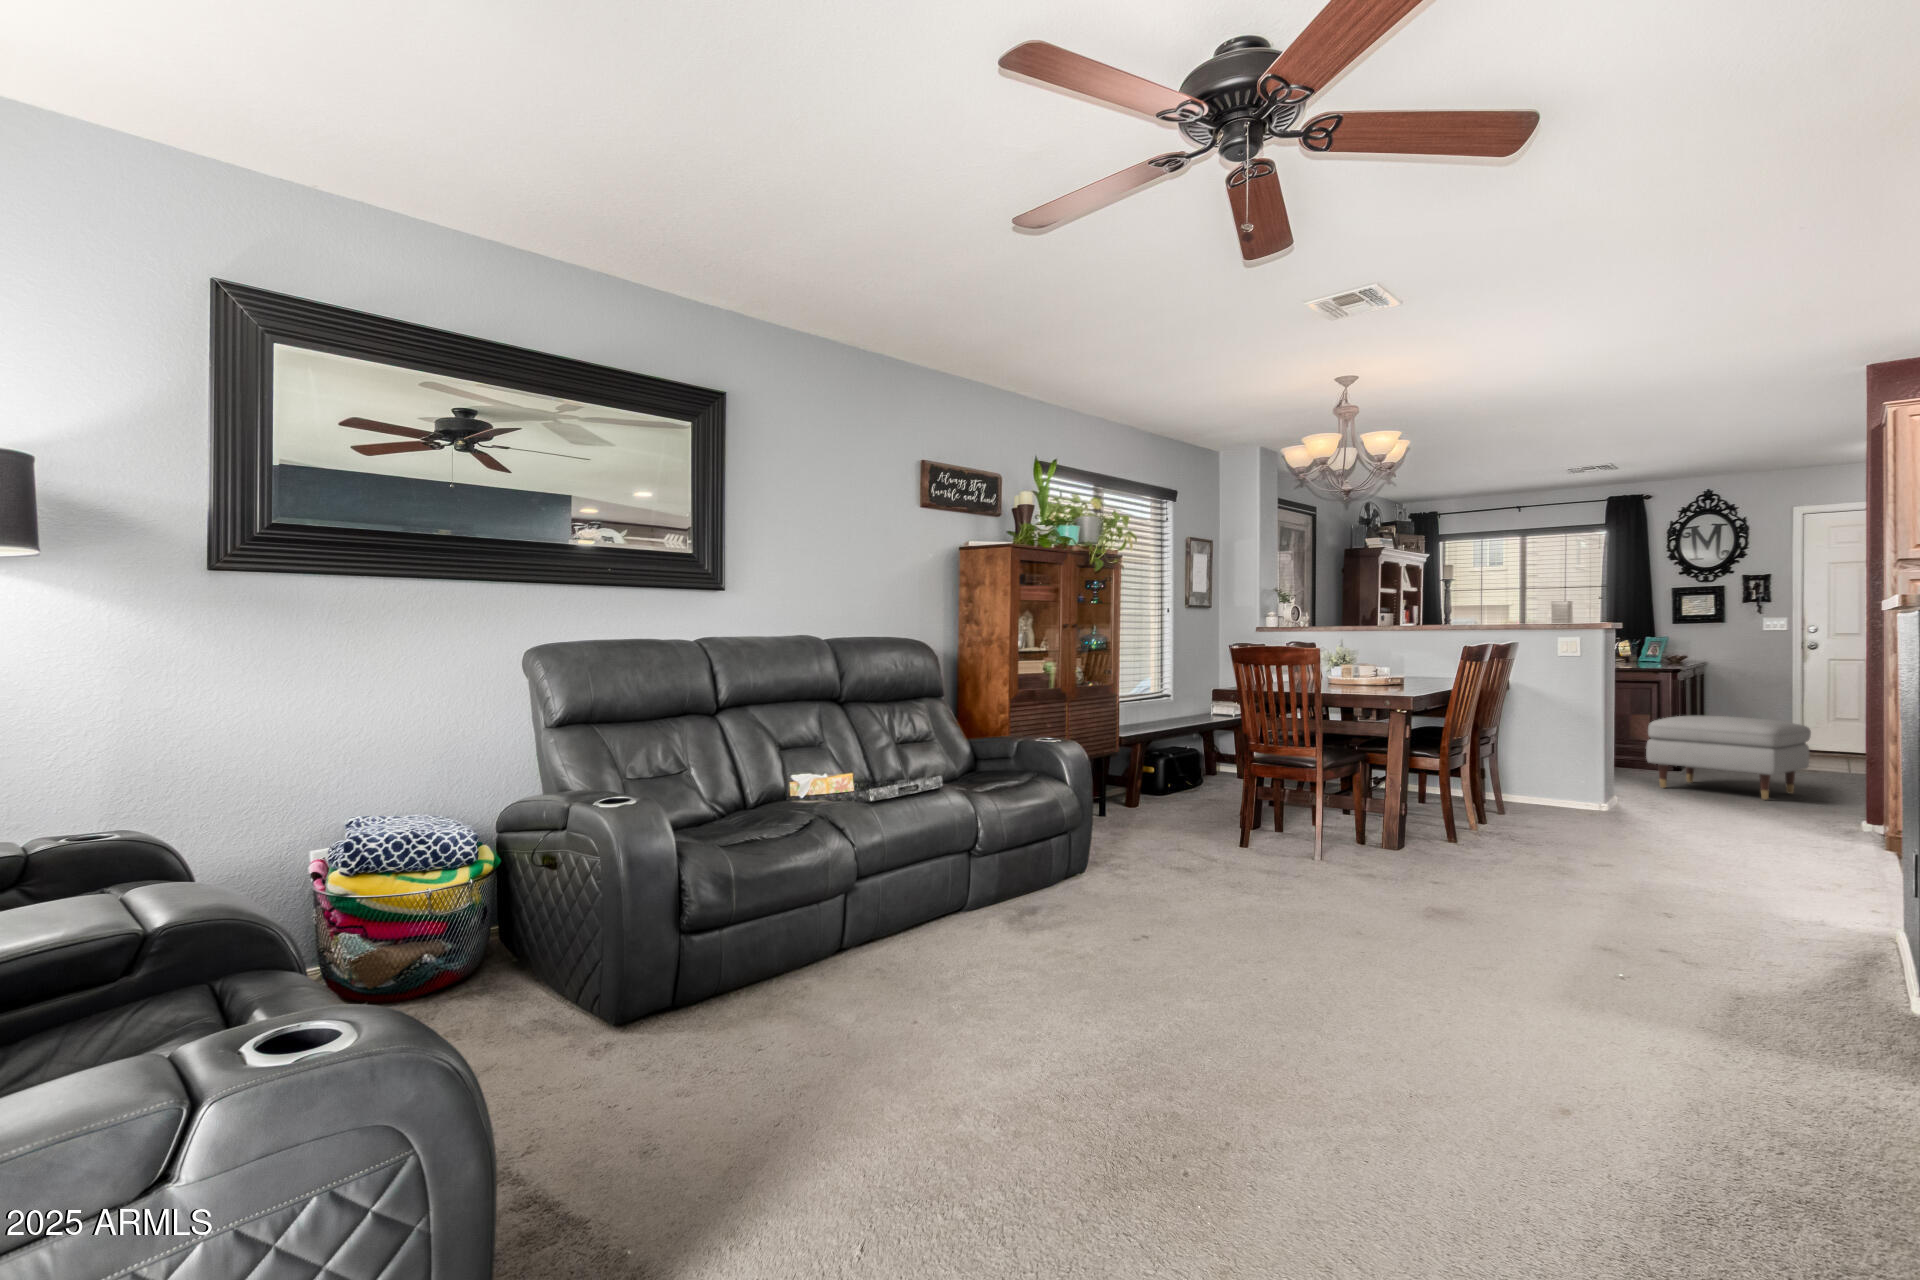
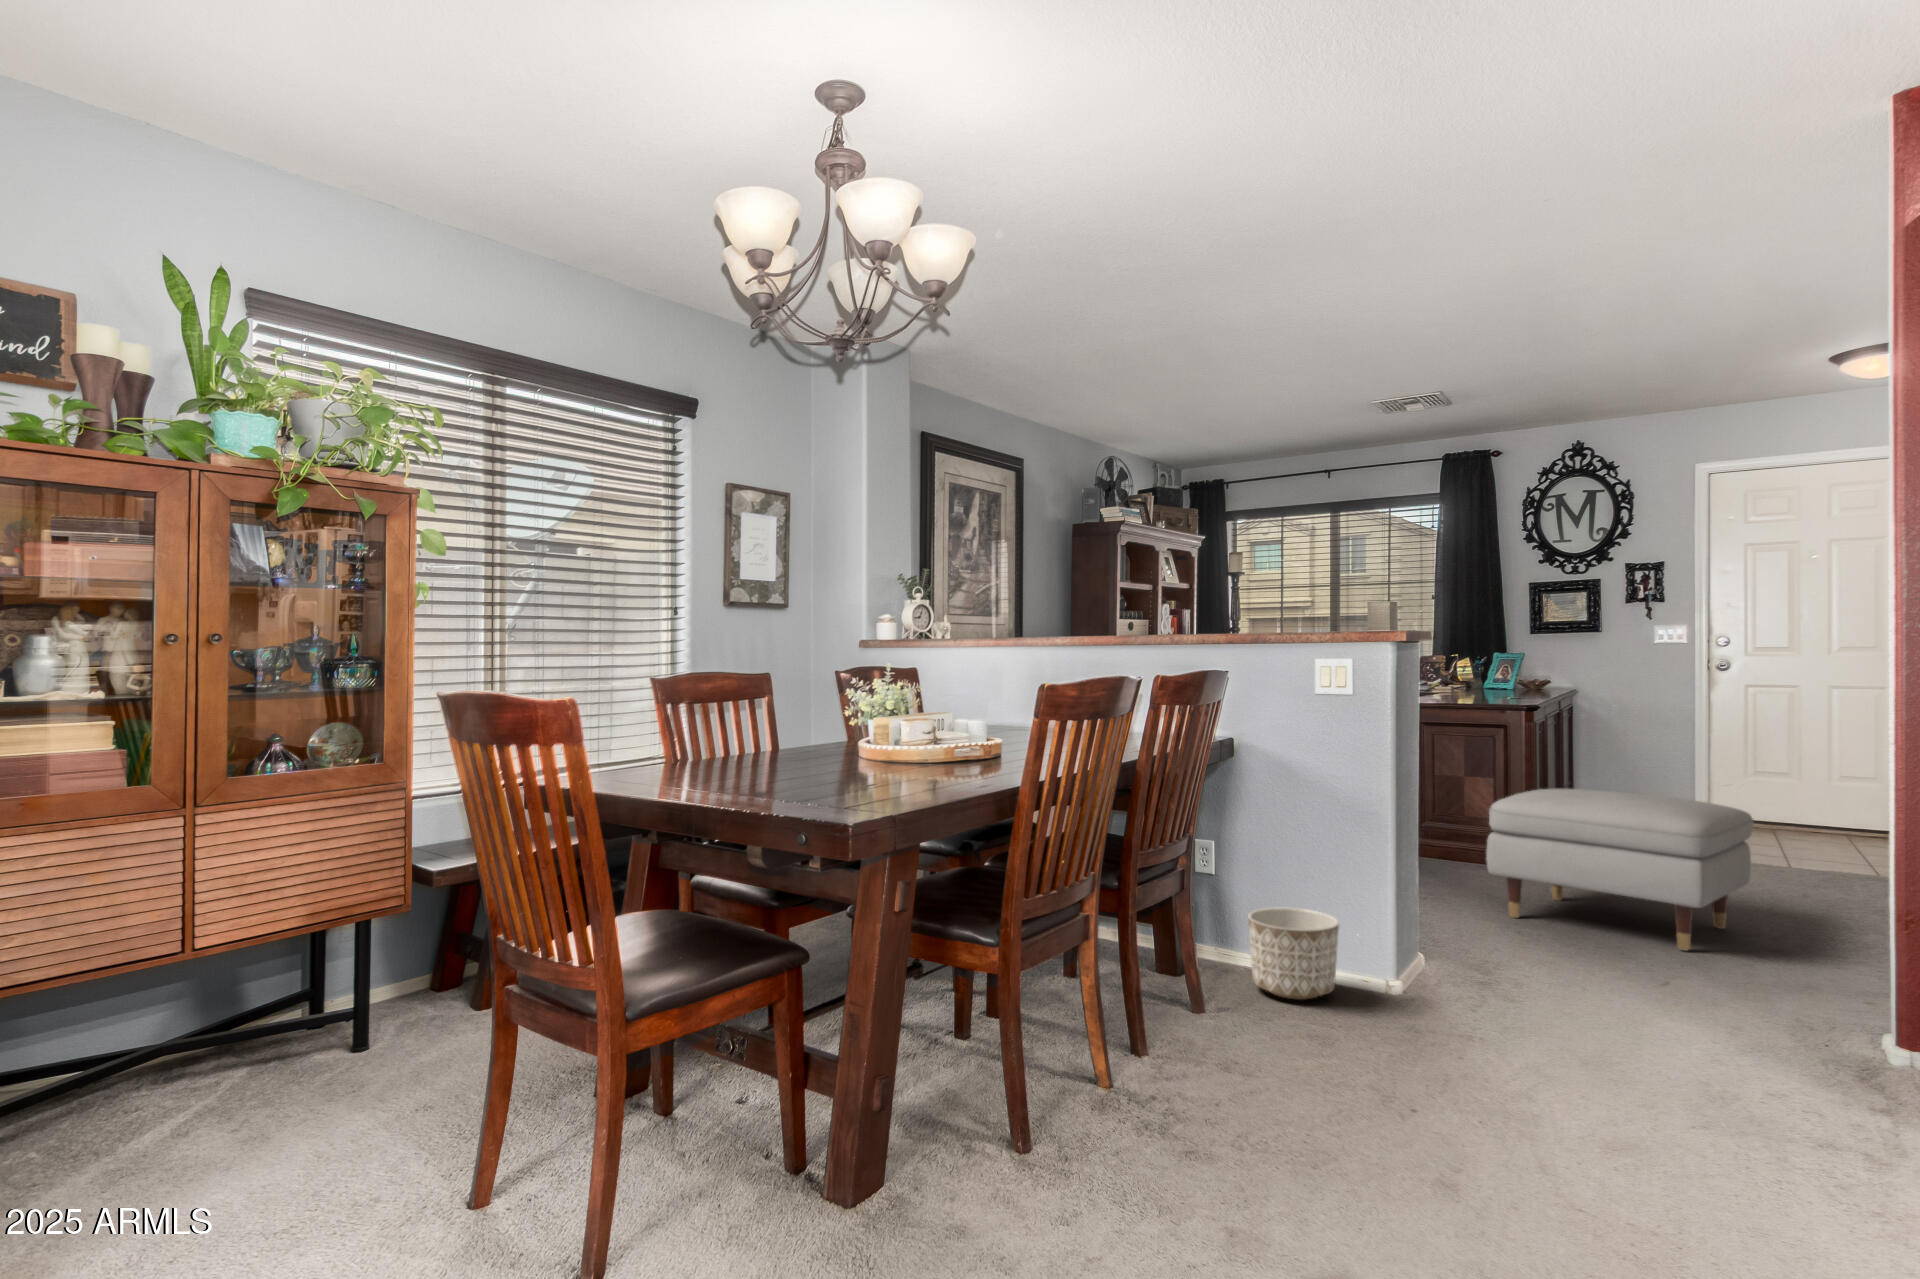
planter: none [1519,767,1570,809] -> present [1248,907,1339,999]

